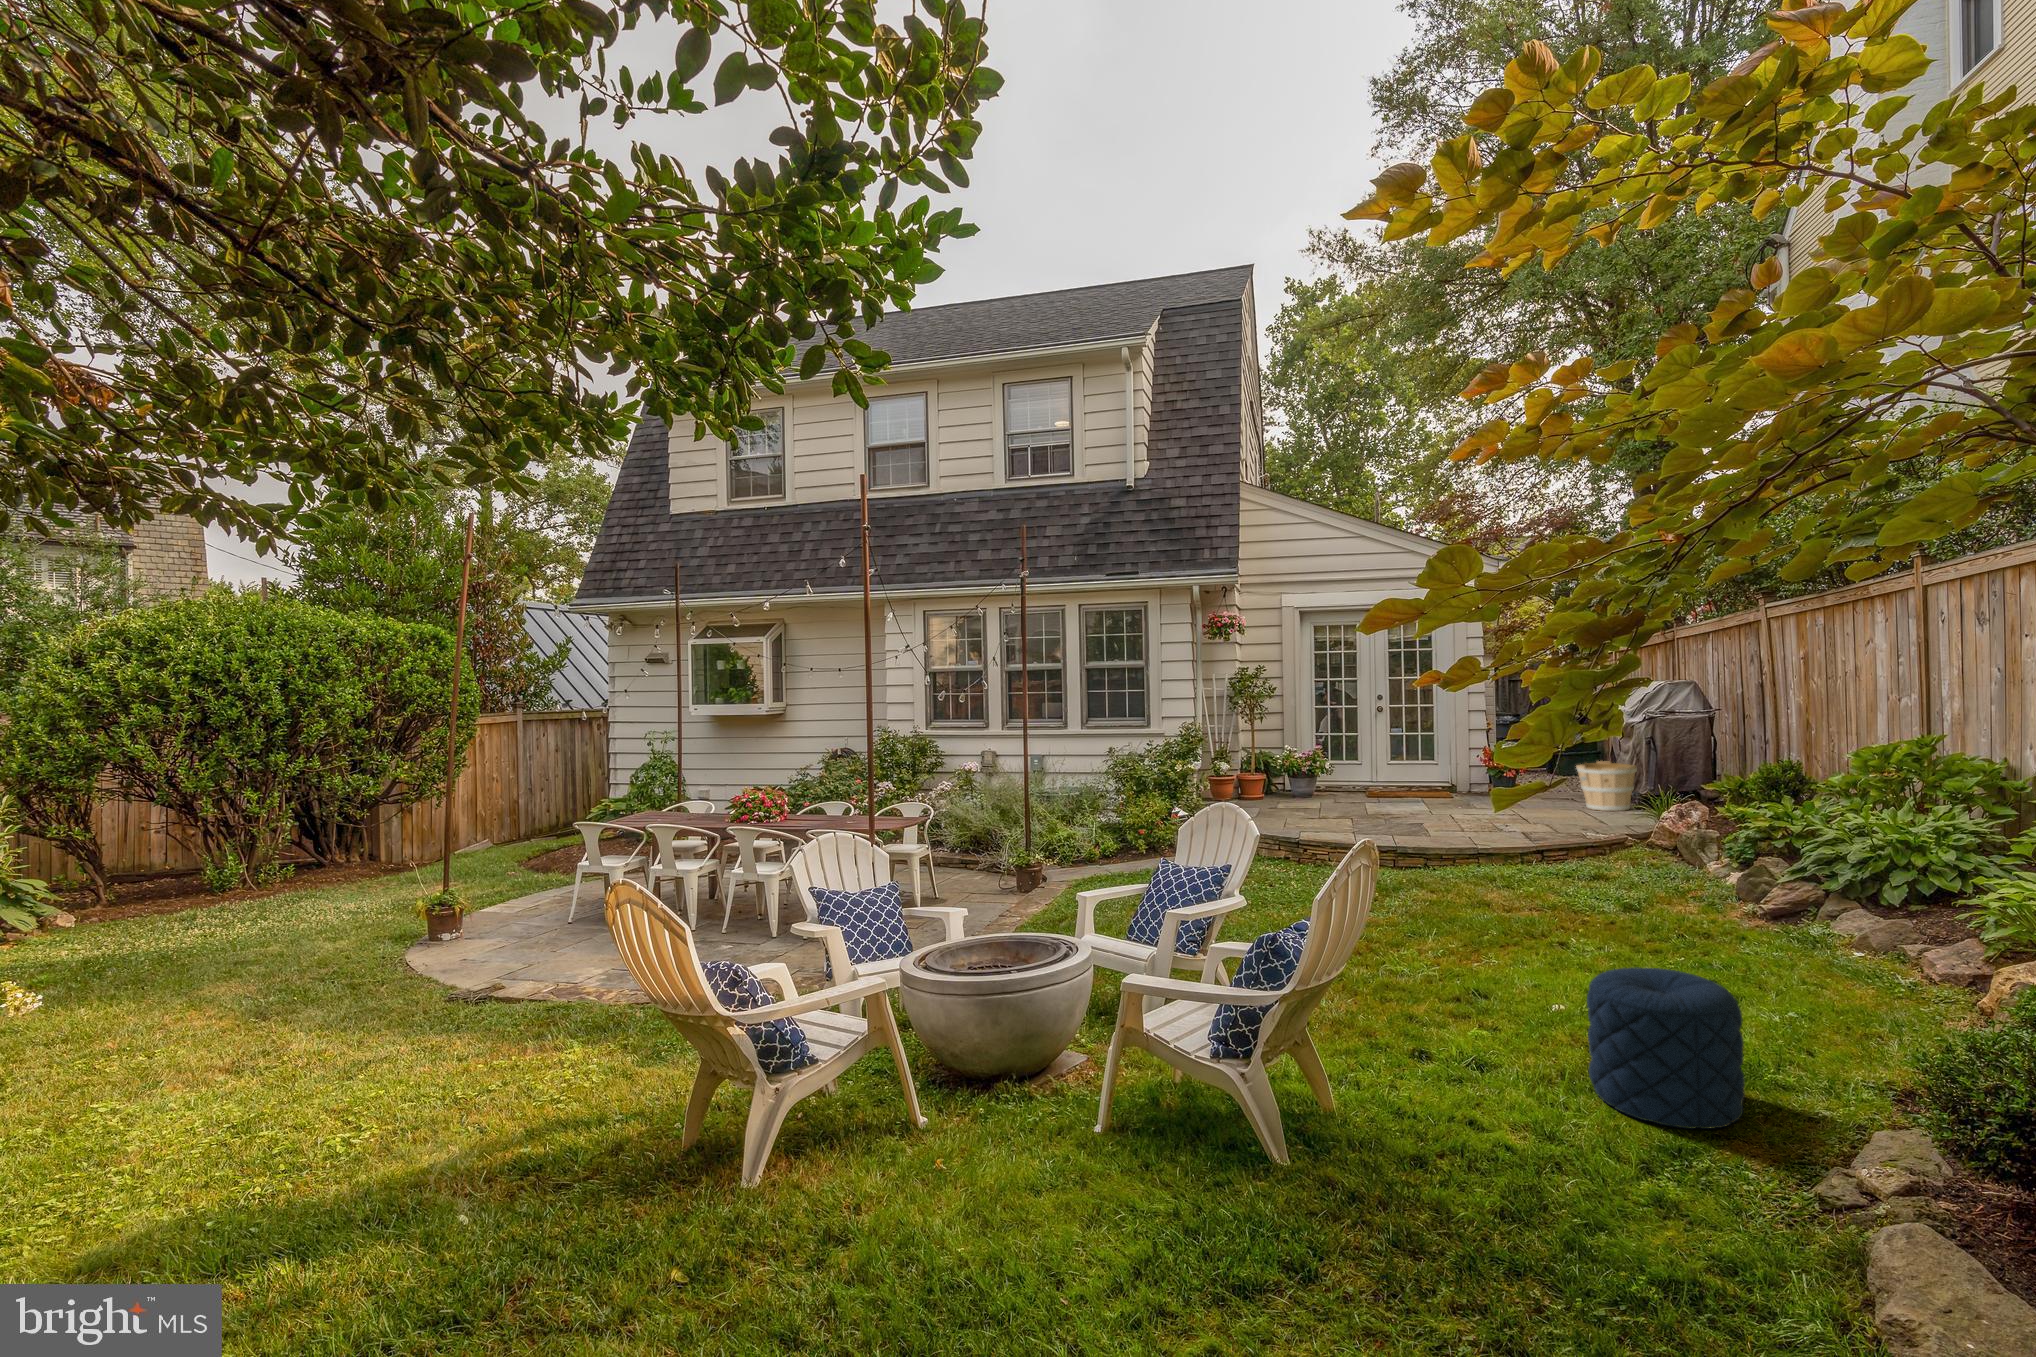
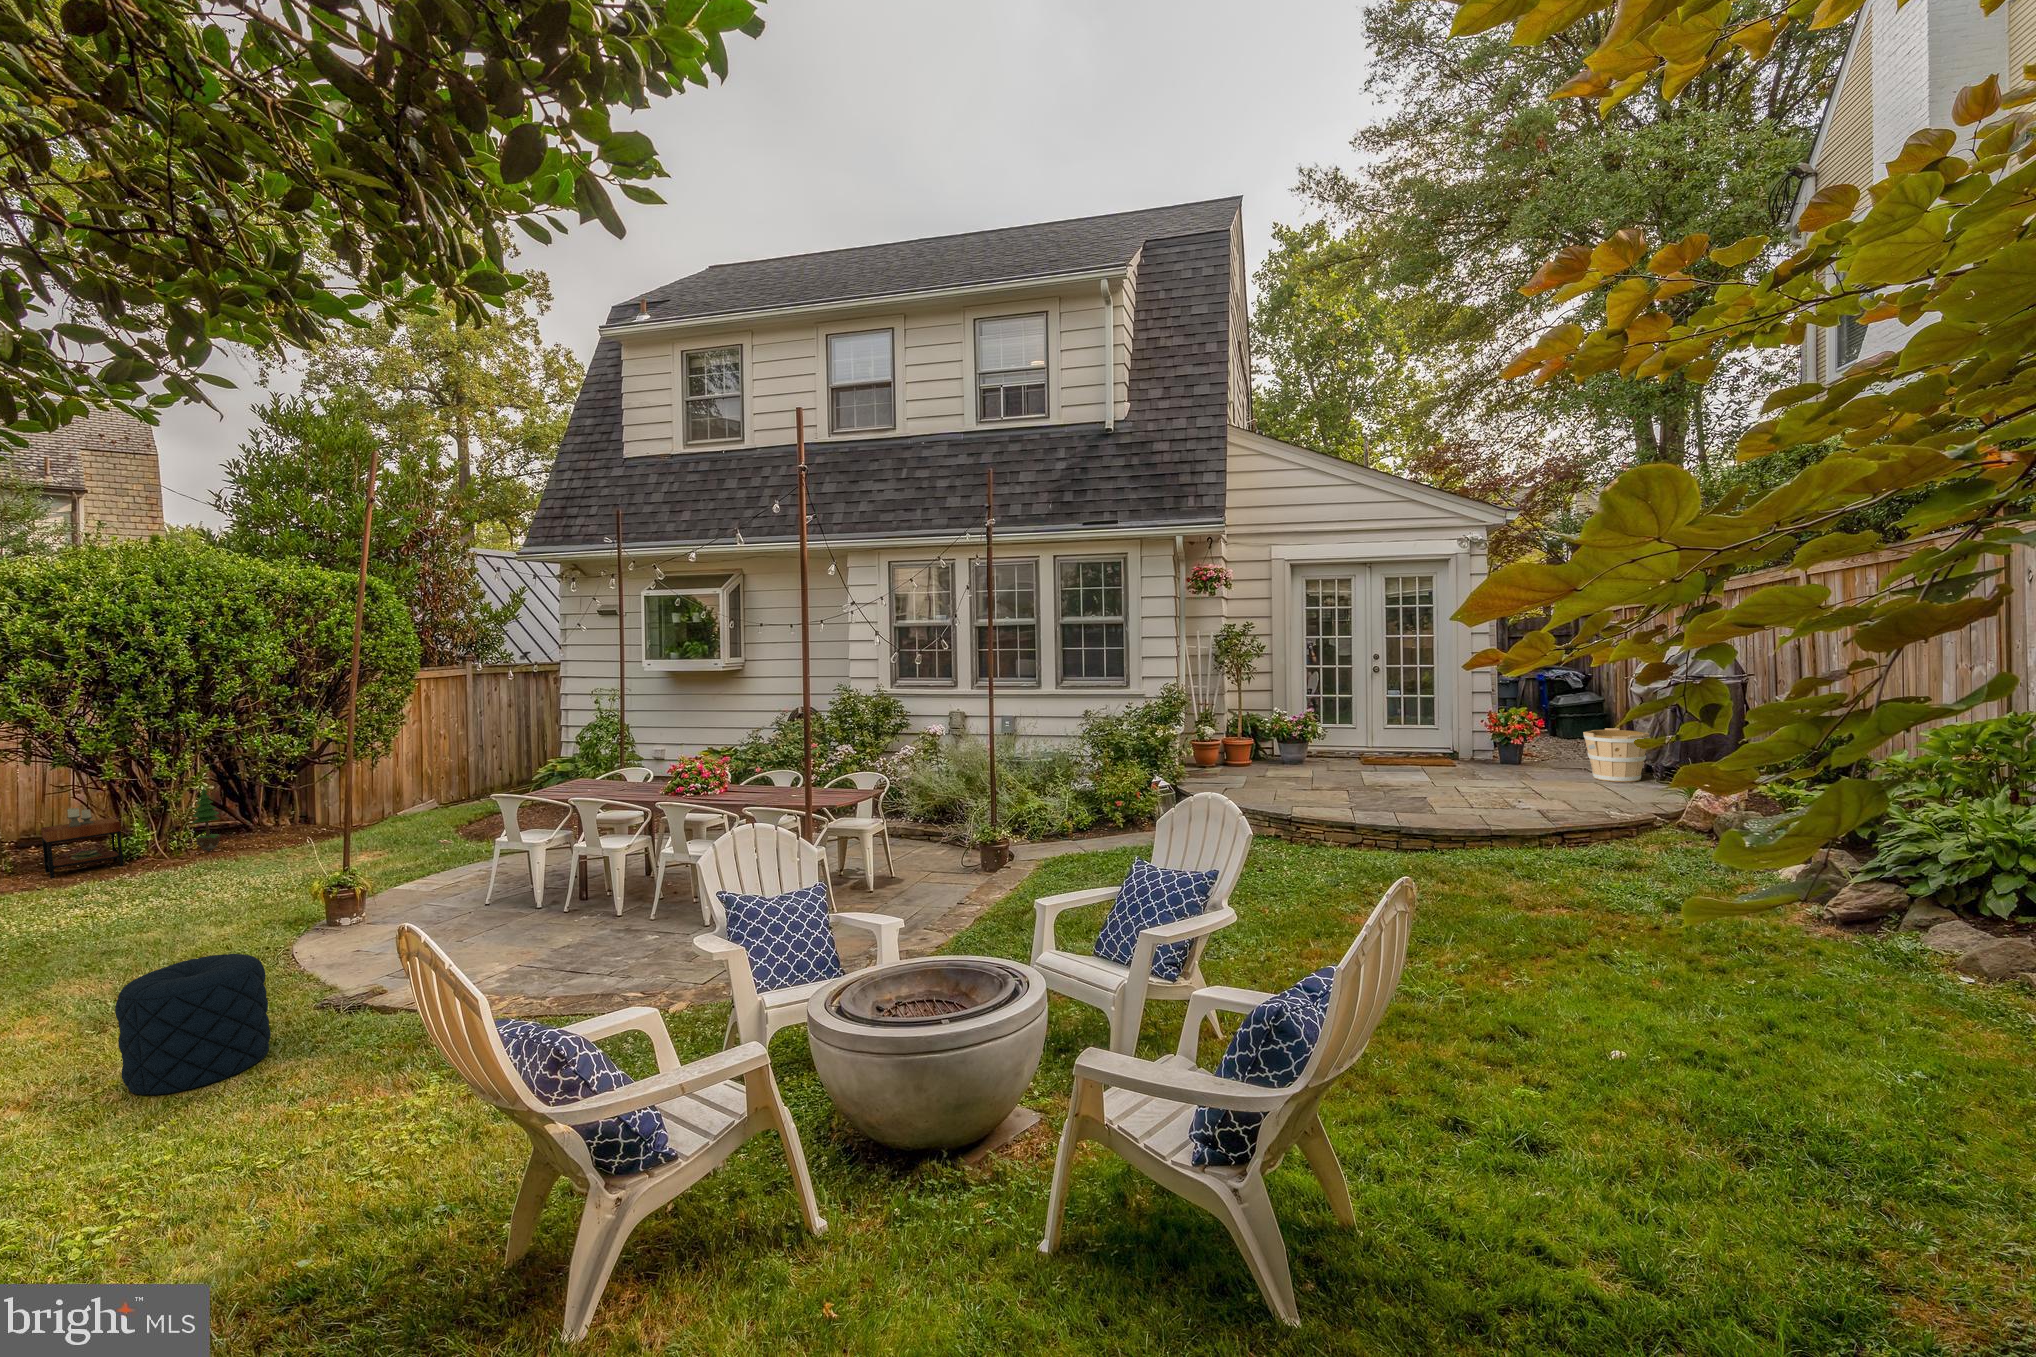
potted tree: none [276,822,303,882] -> present [192,788,220,851]
side table: none [143,840,216,905] -> present [41,808,124,878]
pouf: present [1587,968,1745,1129] -> present [115,954,271,1095]

